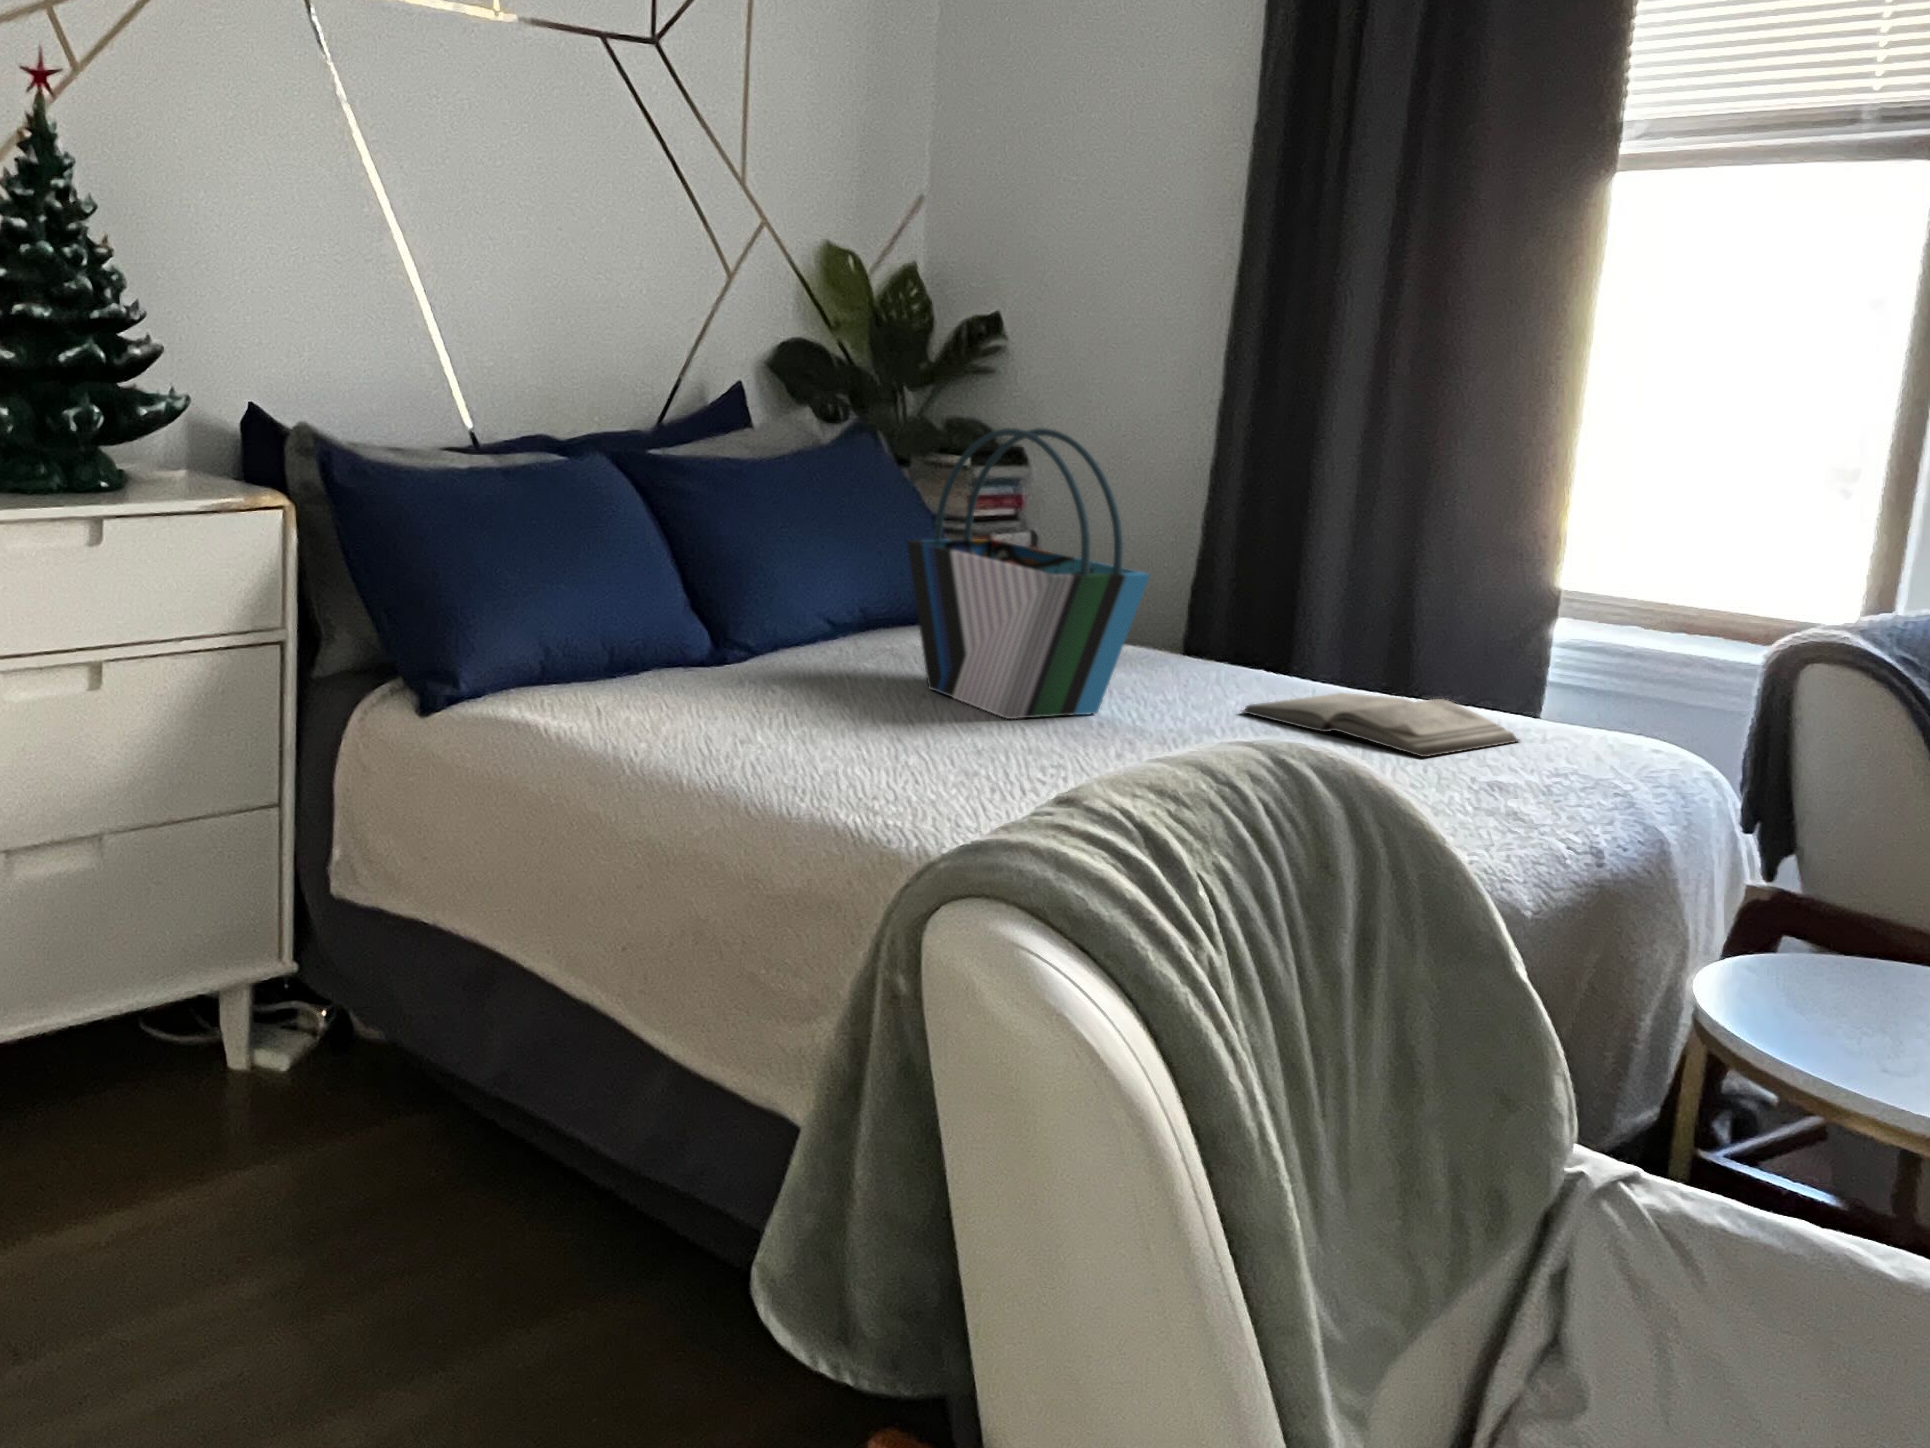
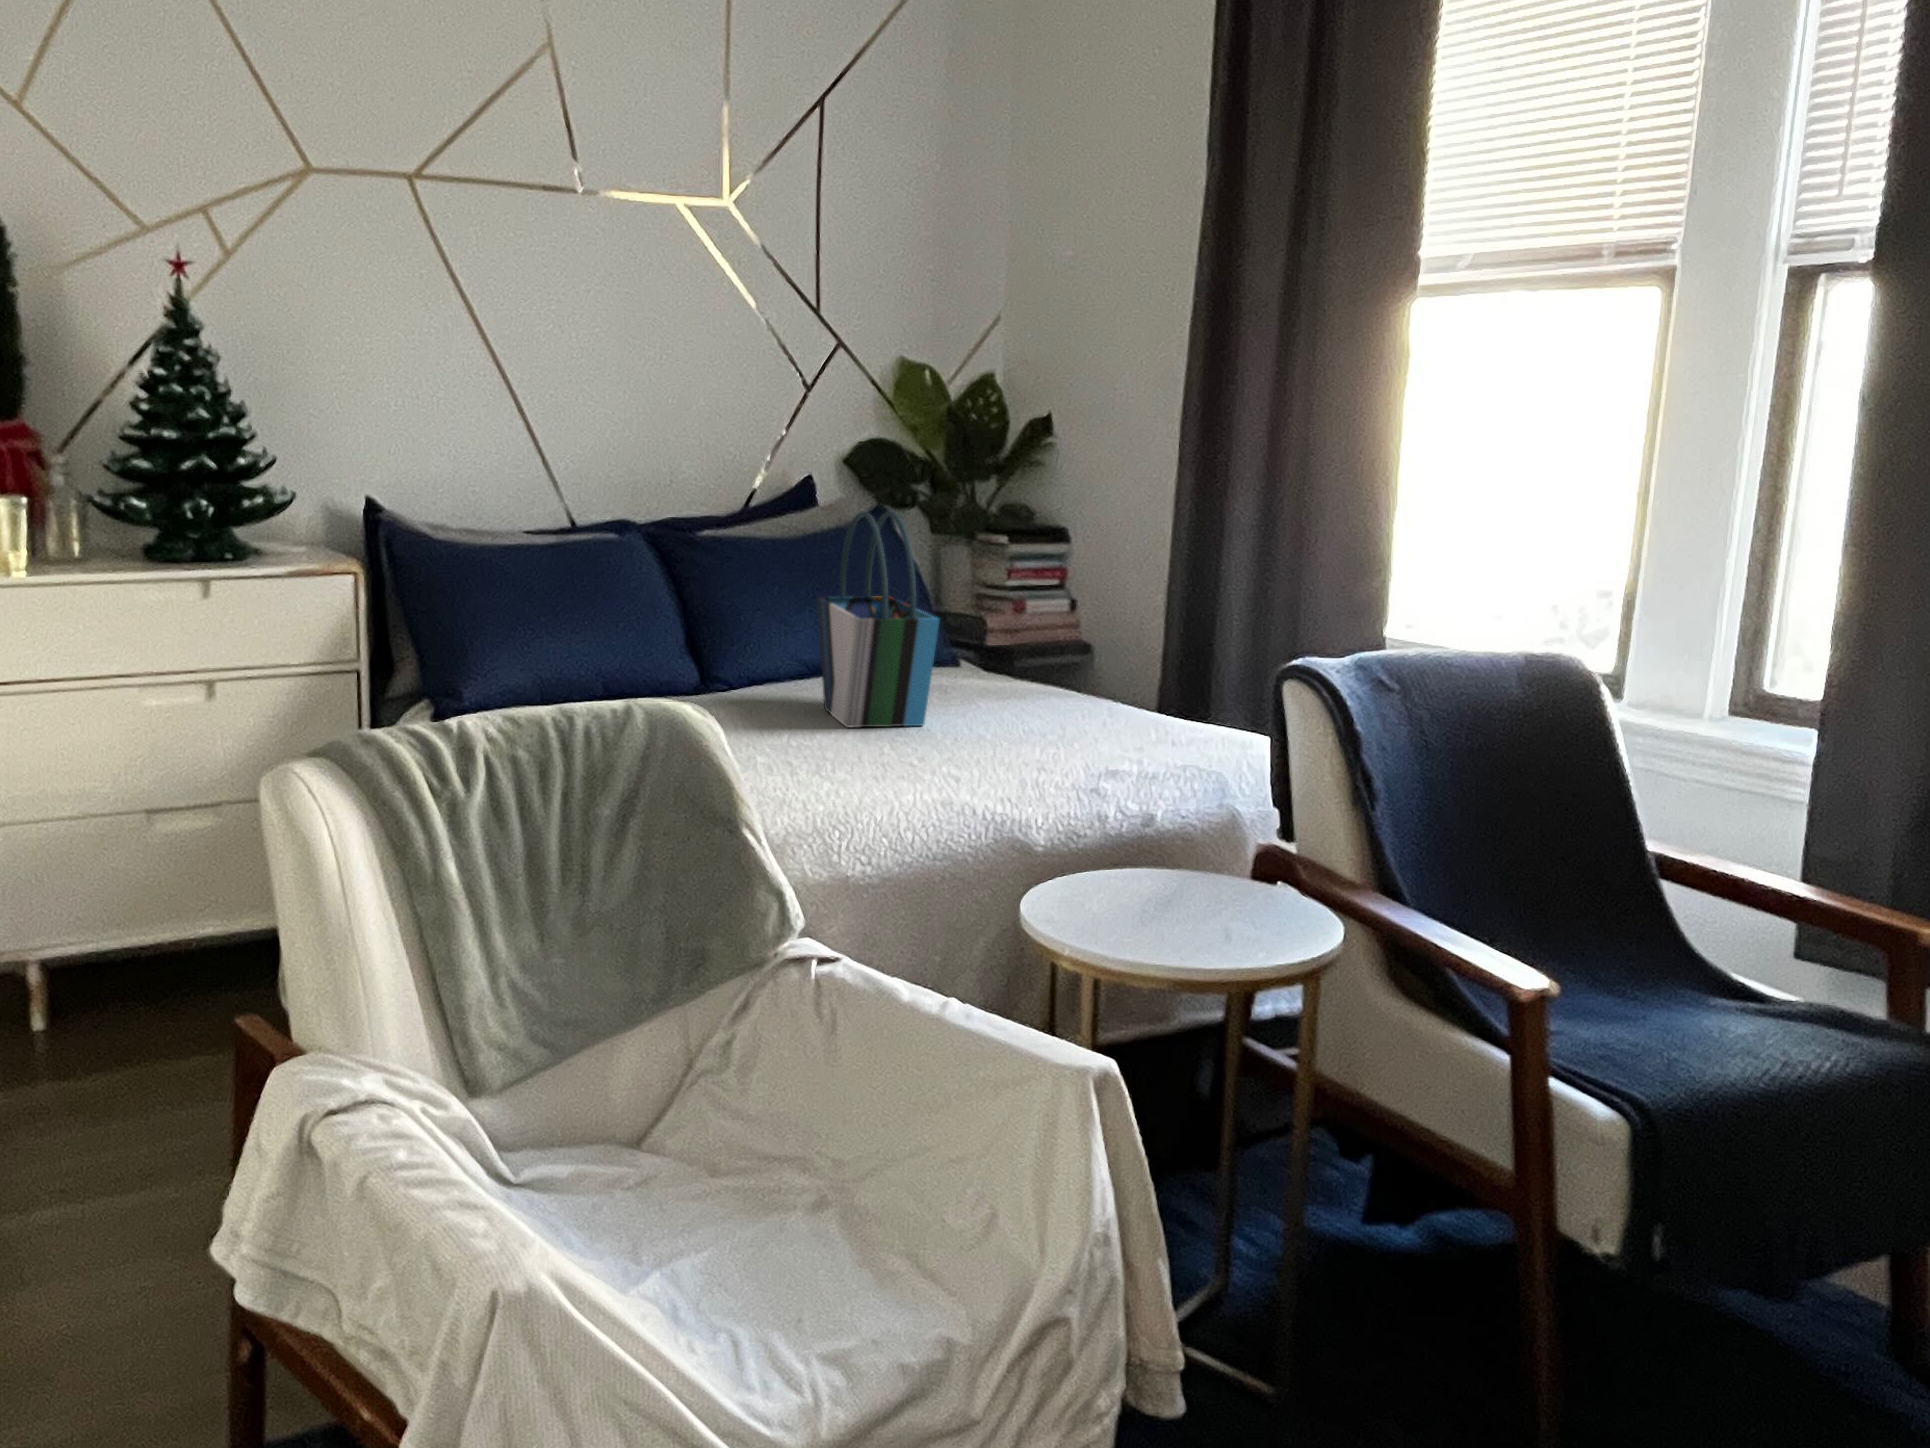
diary: present [1242,693,1520,757] -> none [1039,715,1223,754]

